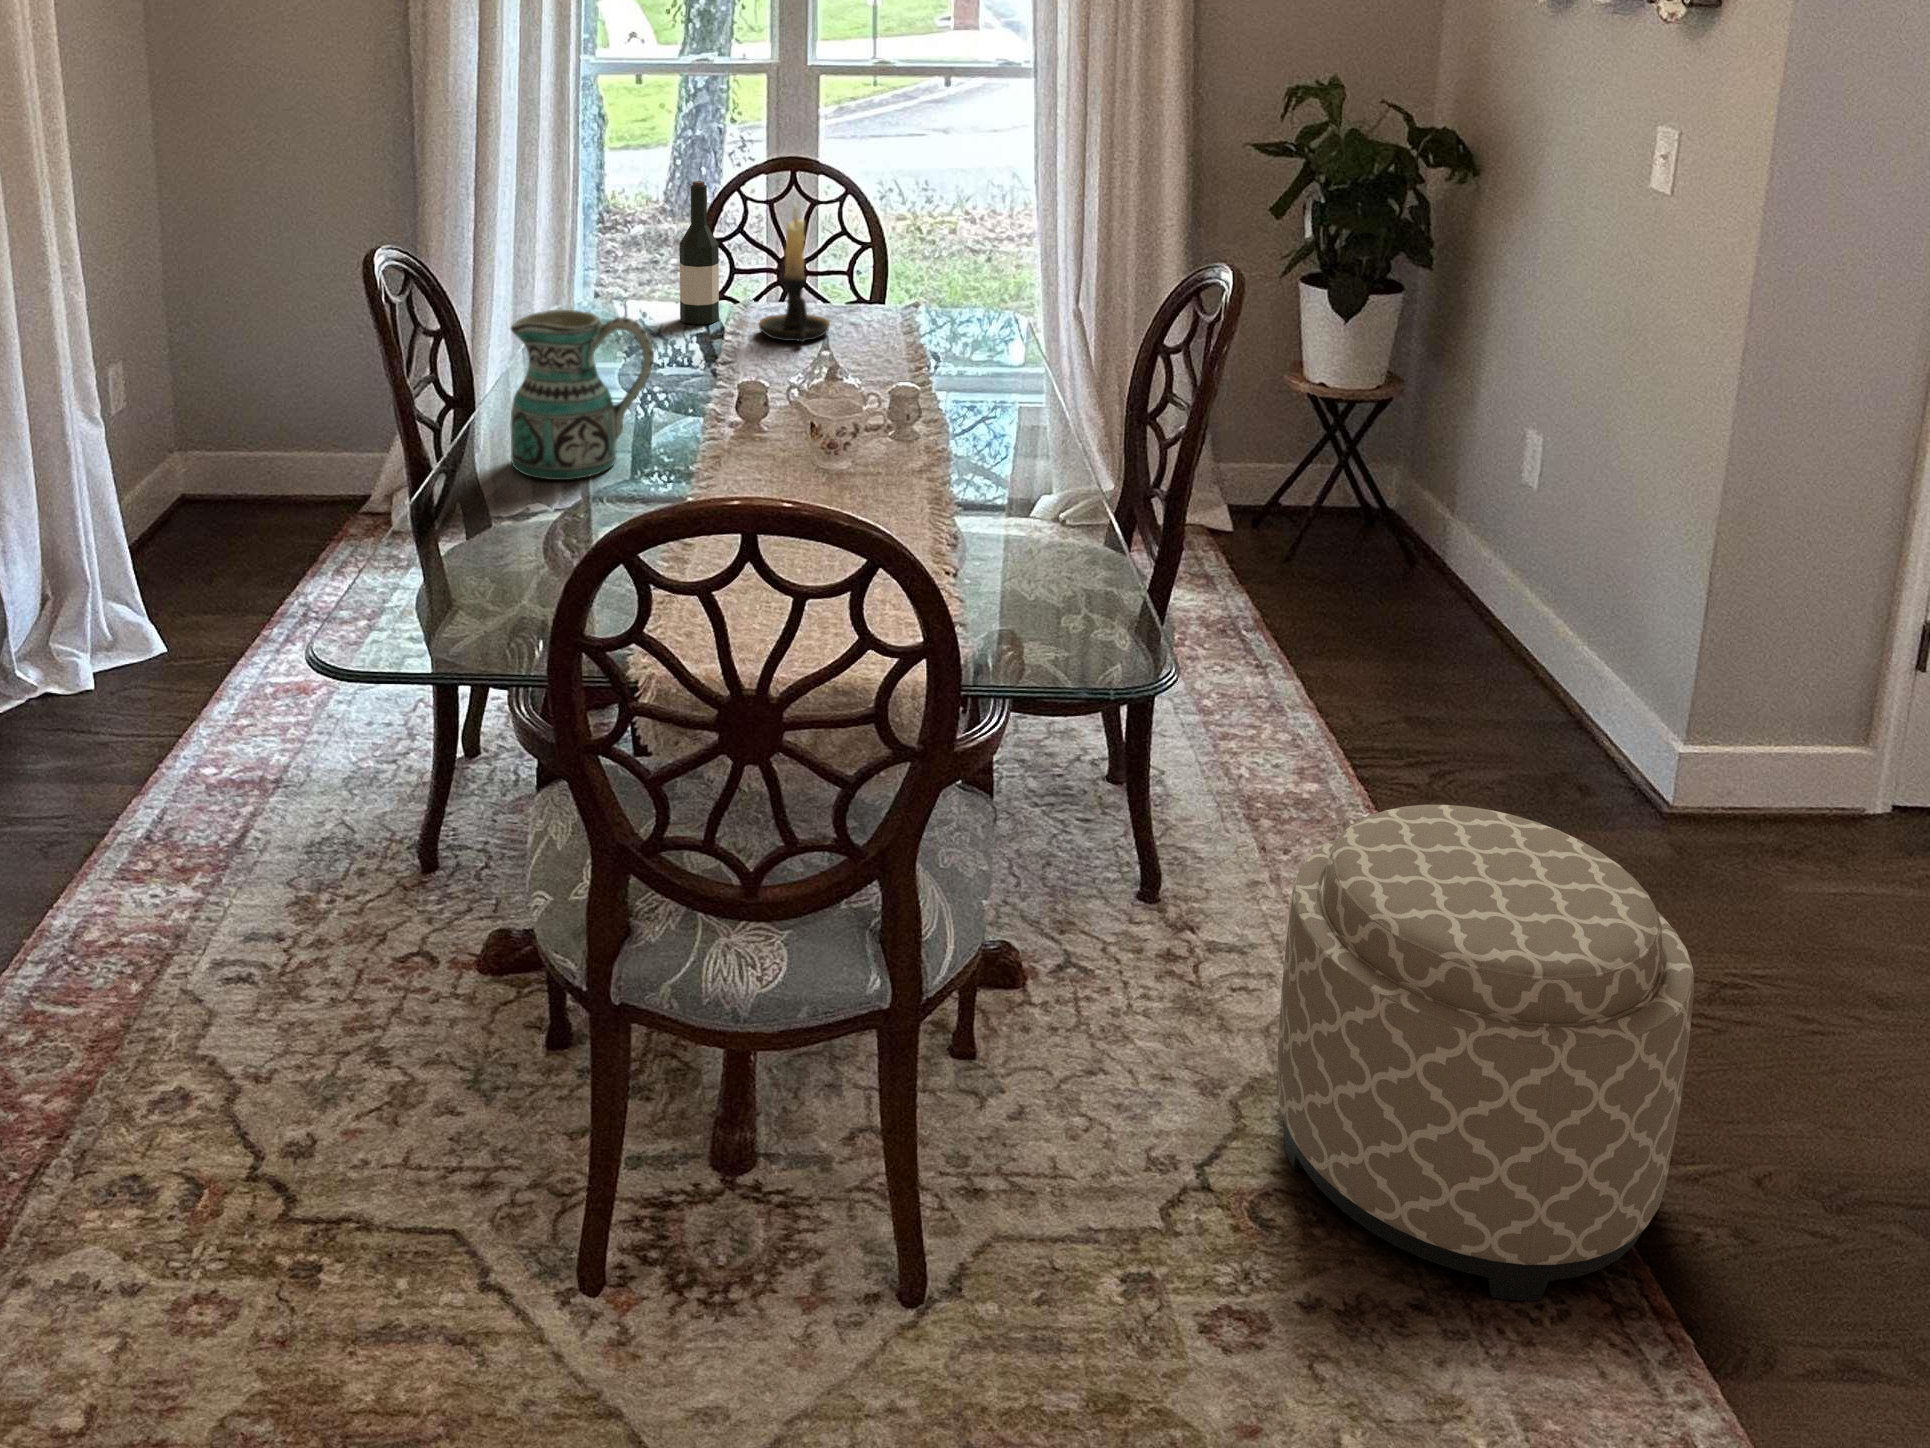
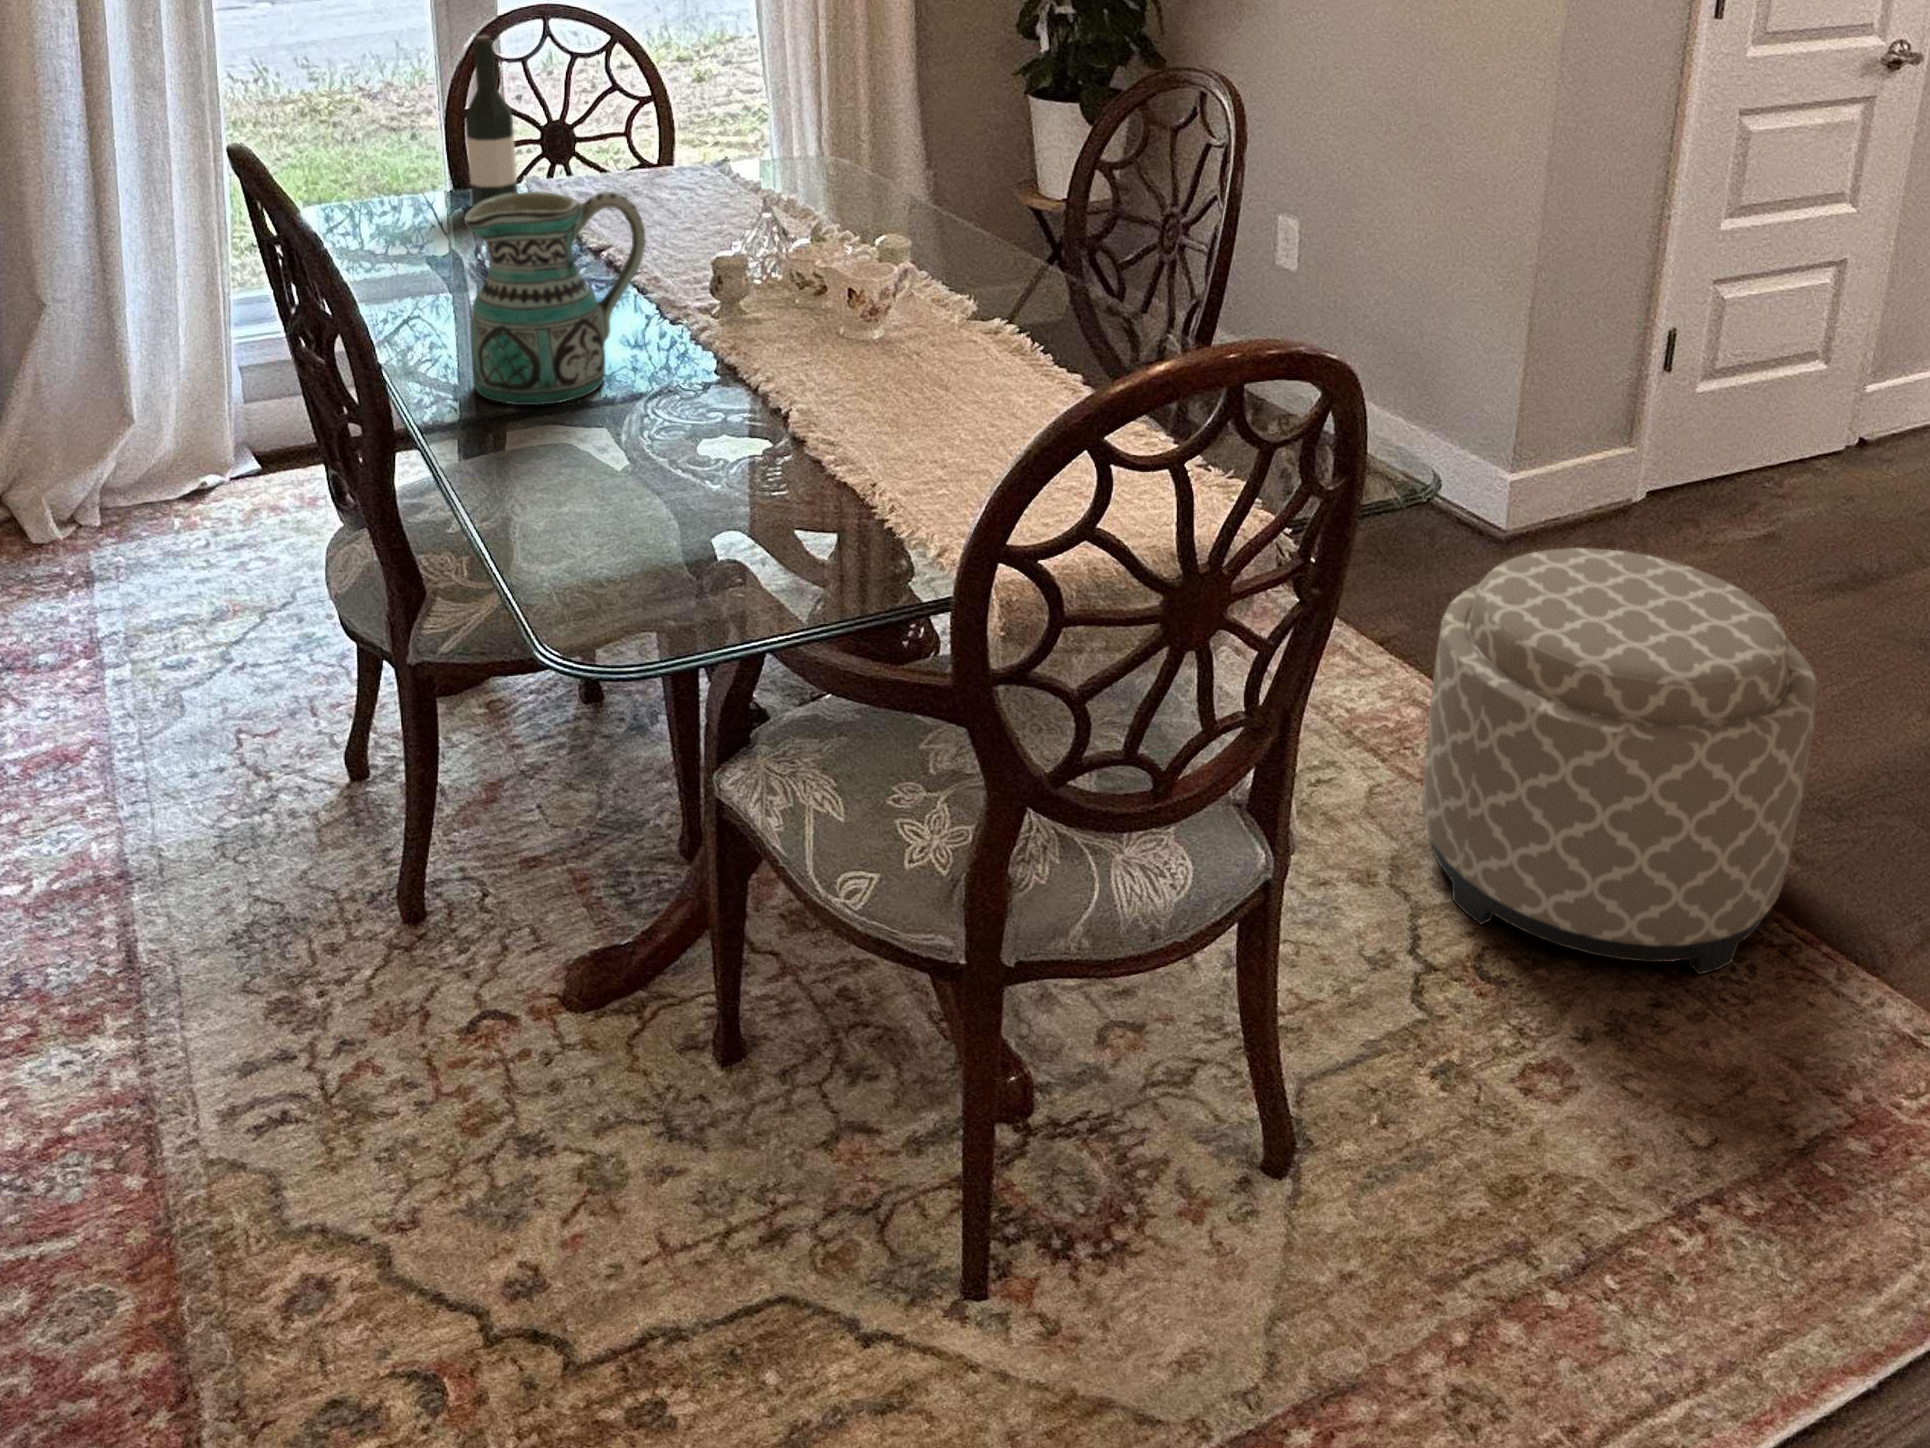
candle holder: present [759,204,830,342] -> none [584,48,669,214]

